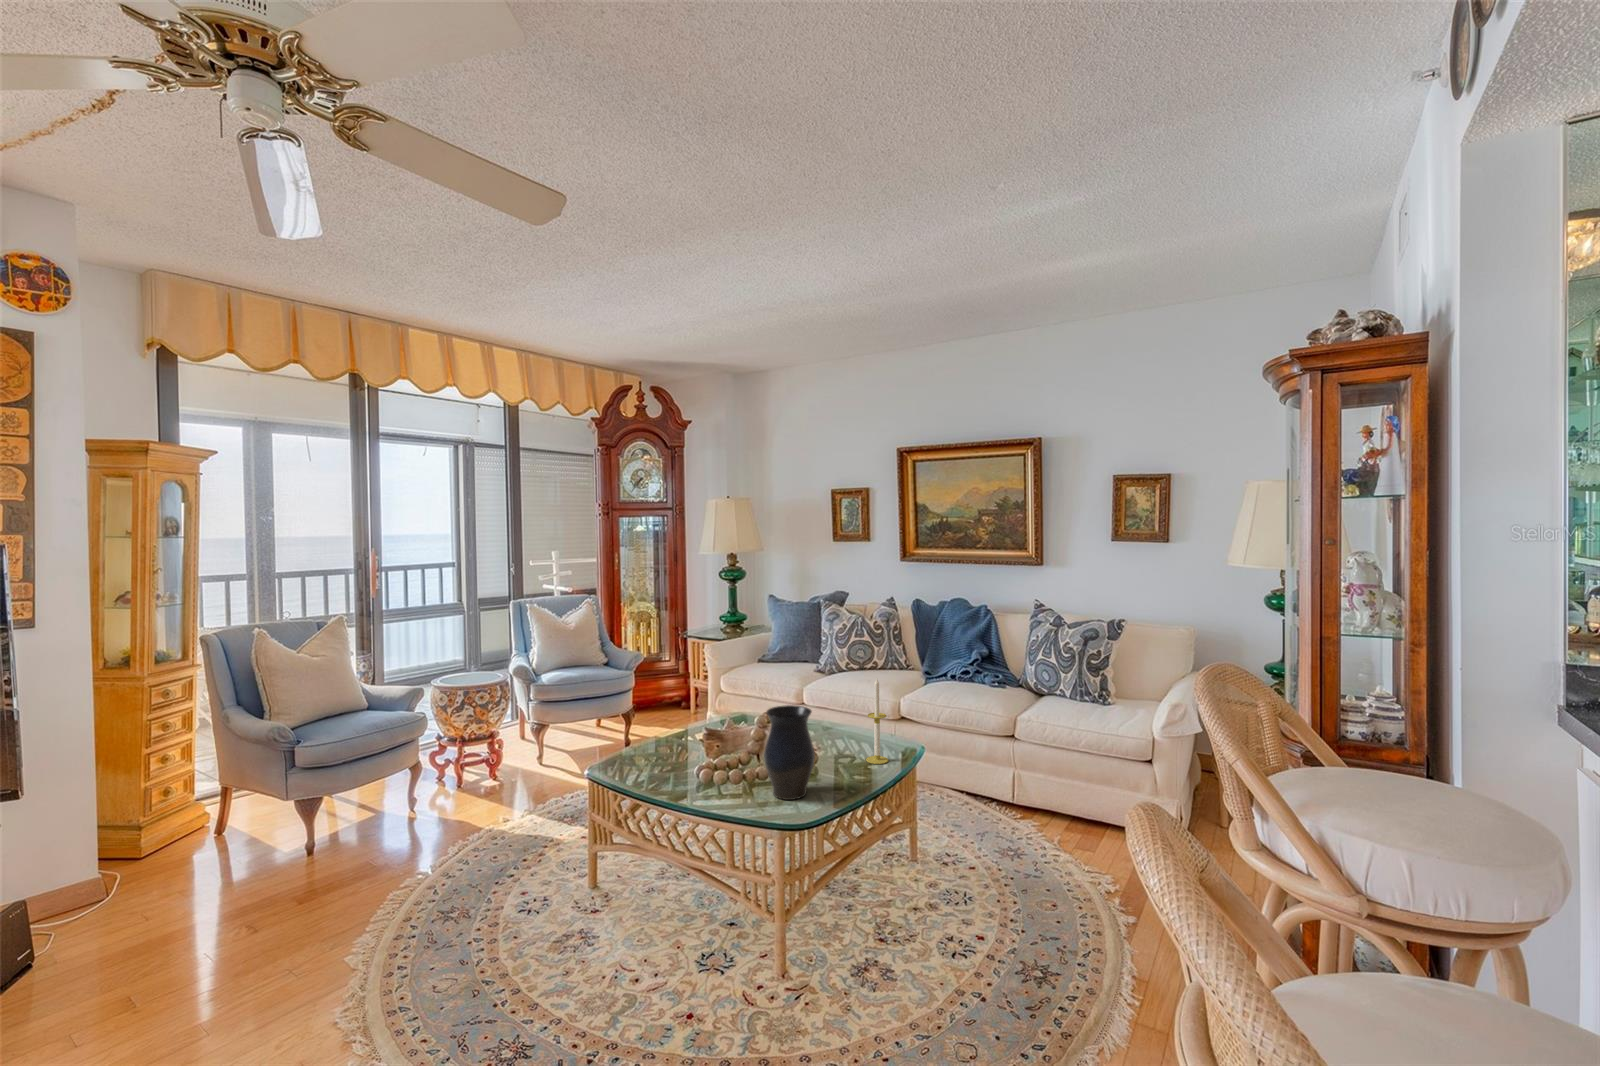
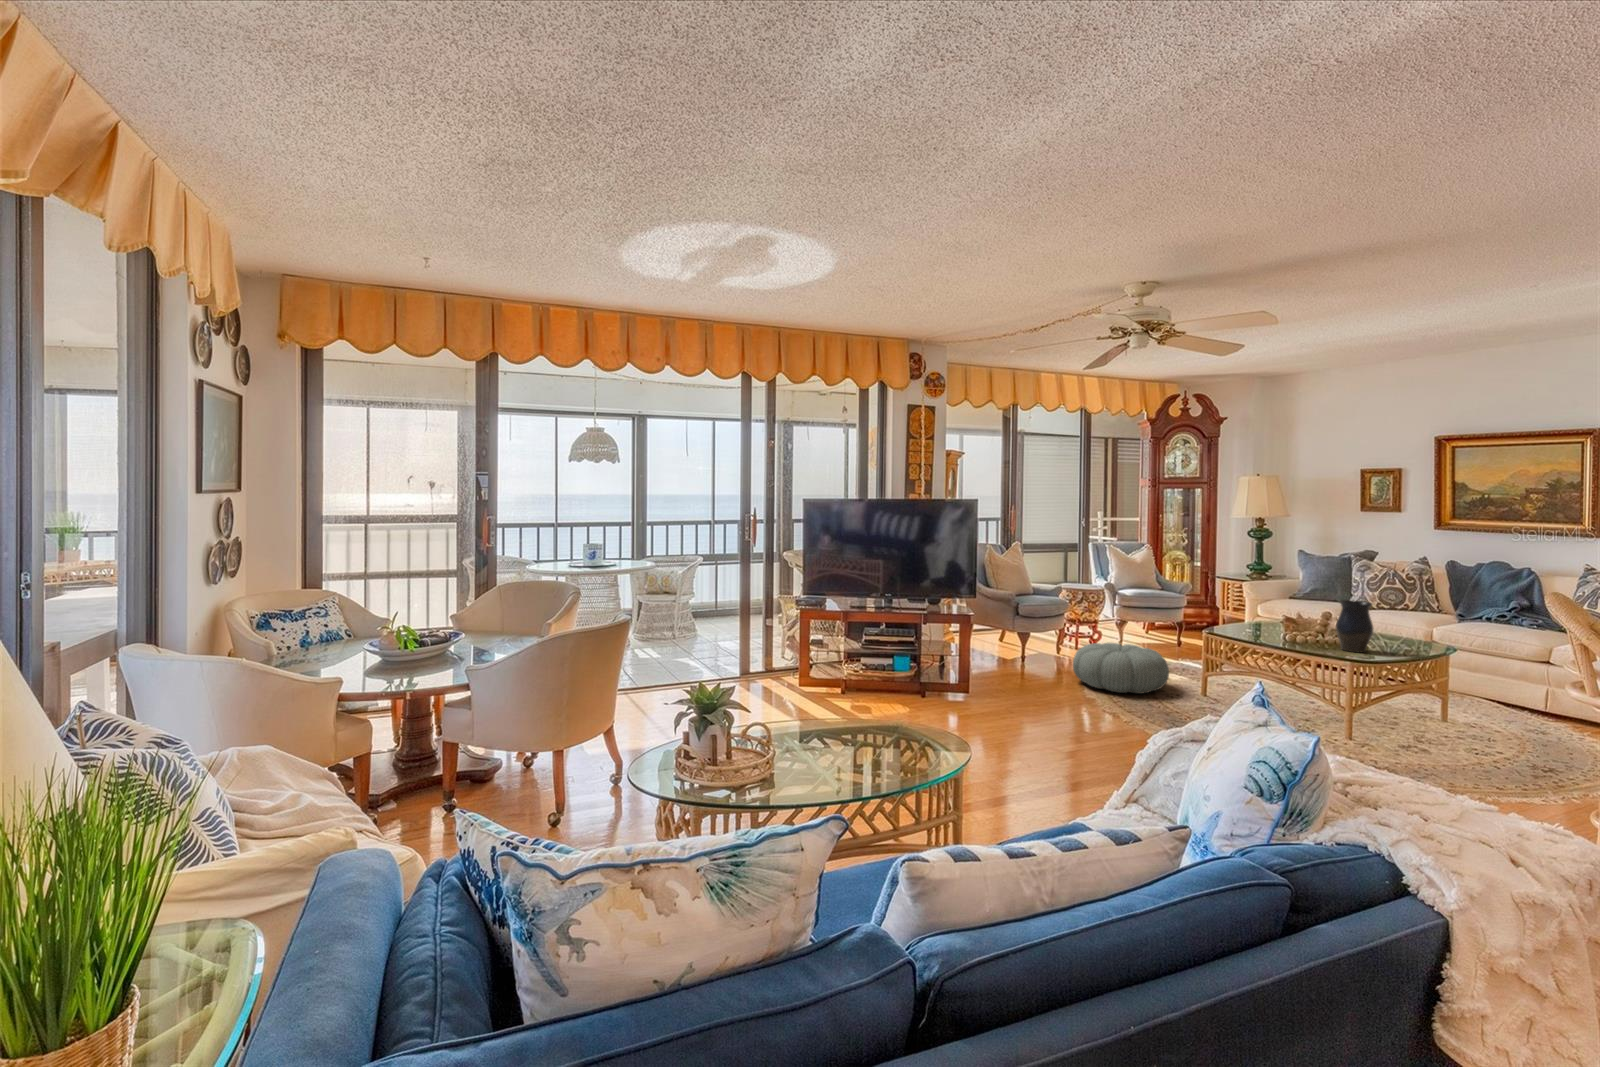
candle: present [866,679,888,764] -> none [1408,594,1428,649]
pouf: none [340,808,530,940] -> present [1073,643,1169,694]

